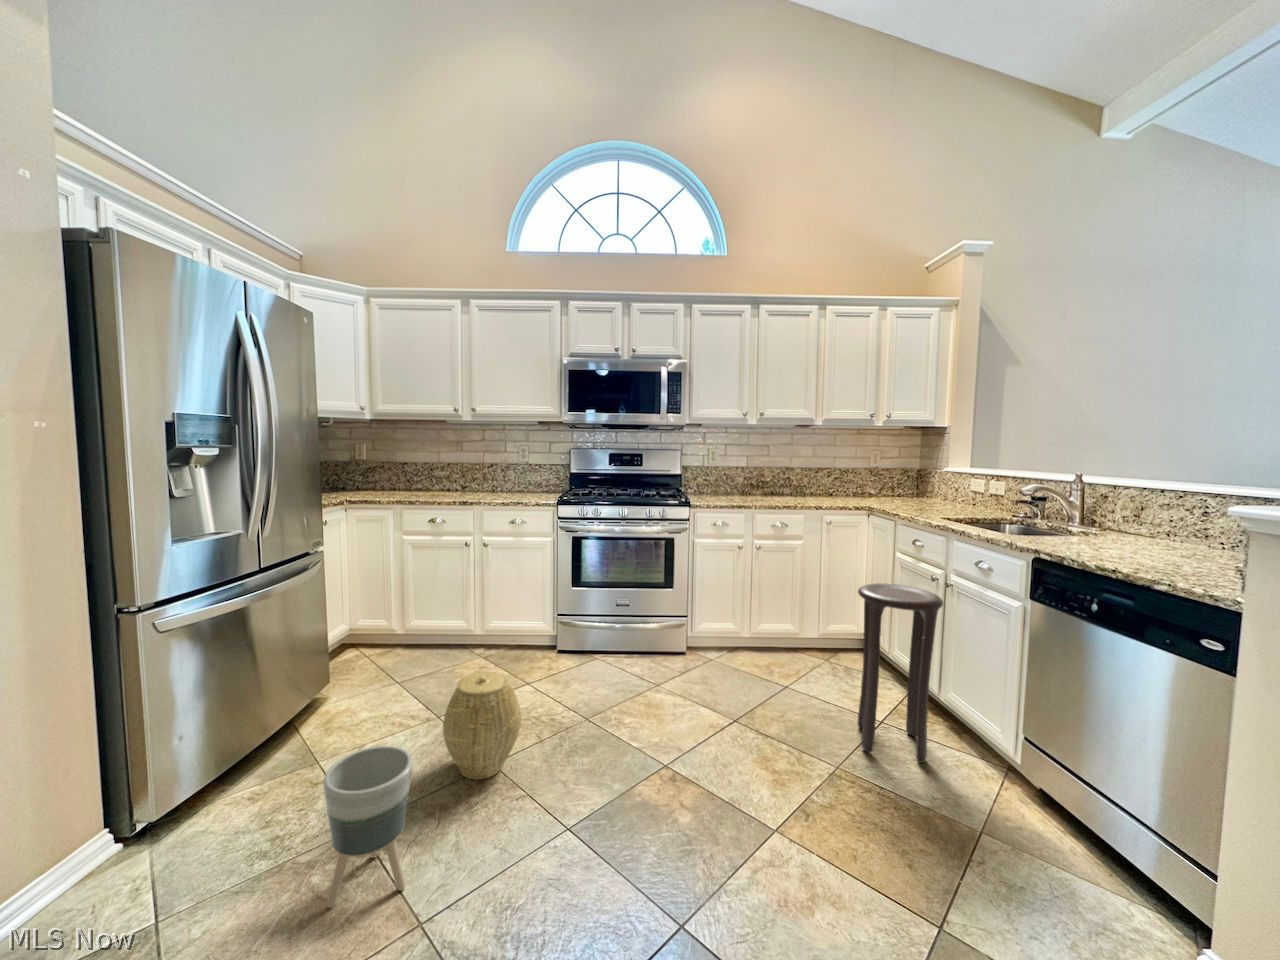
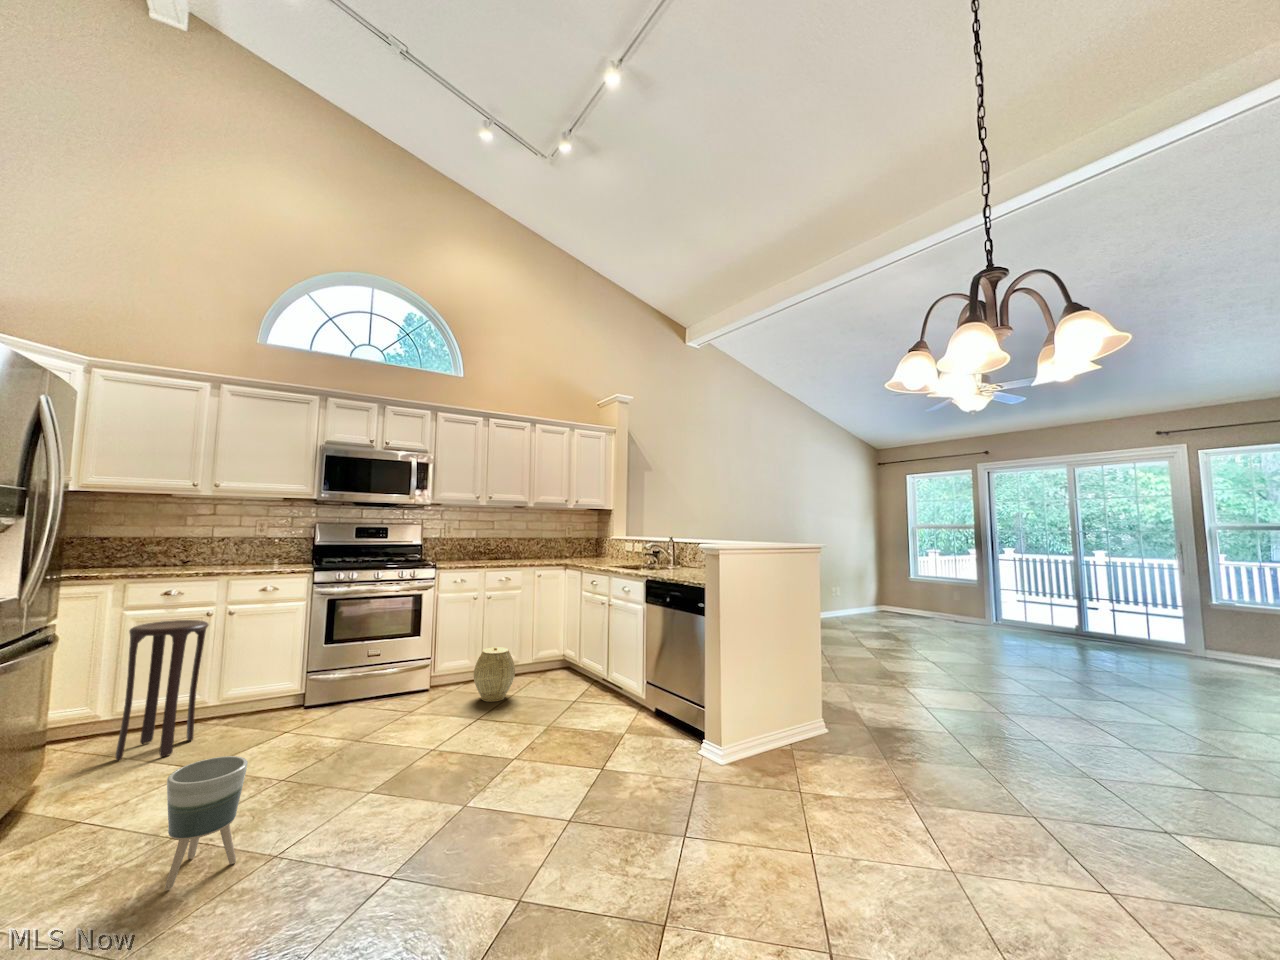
stool: present [858,583,943,762] -> present [116,620,208,760]
woven basket: present [443,672,521,779] -> present [474,647,515,702]

